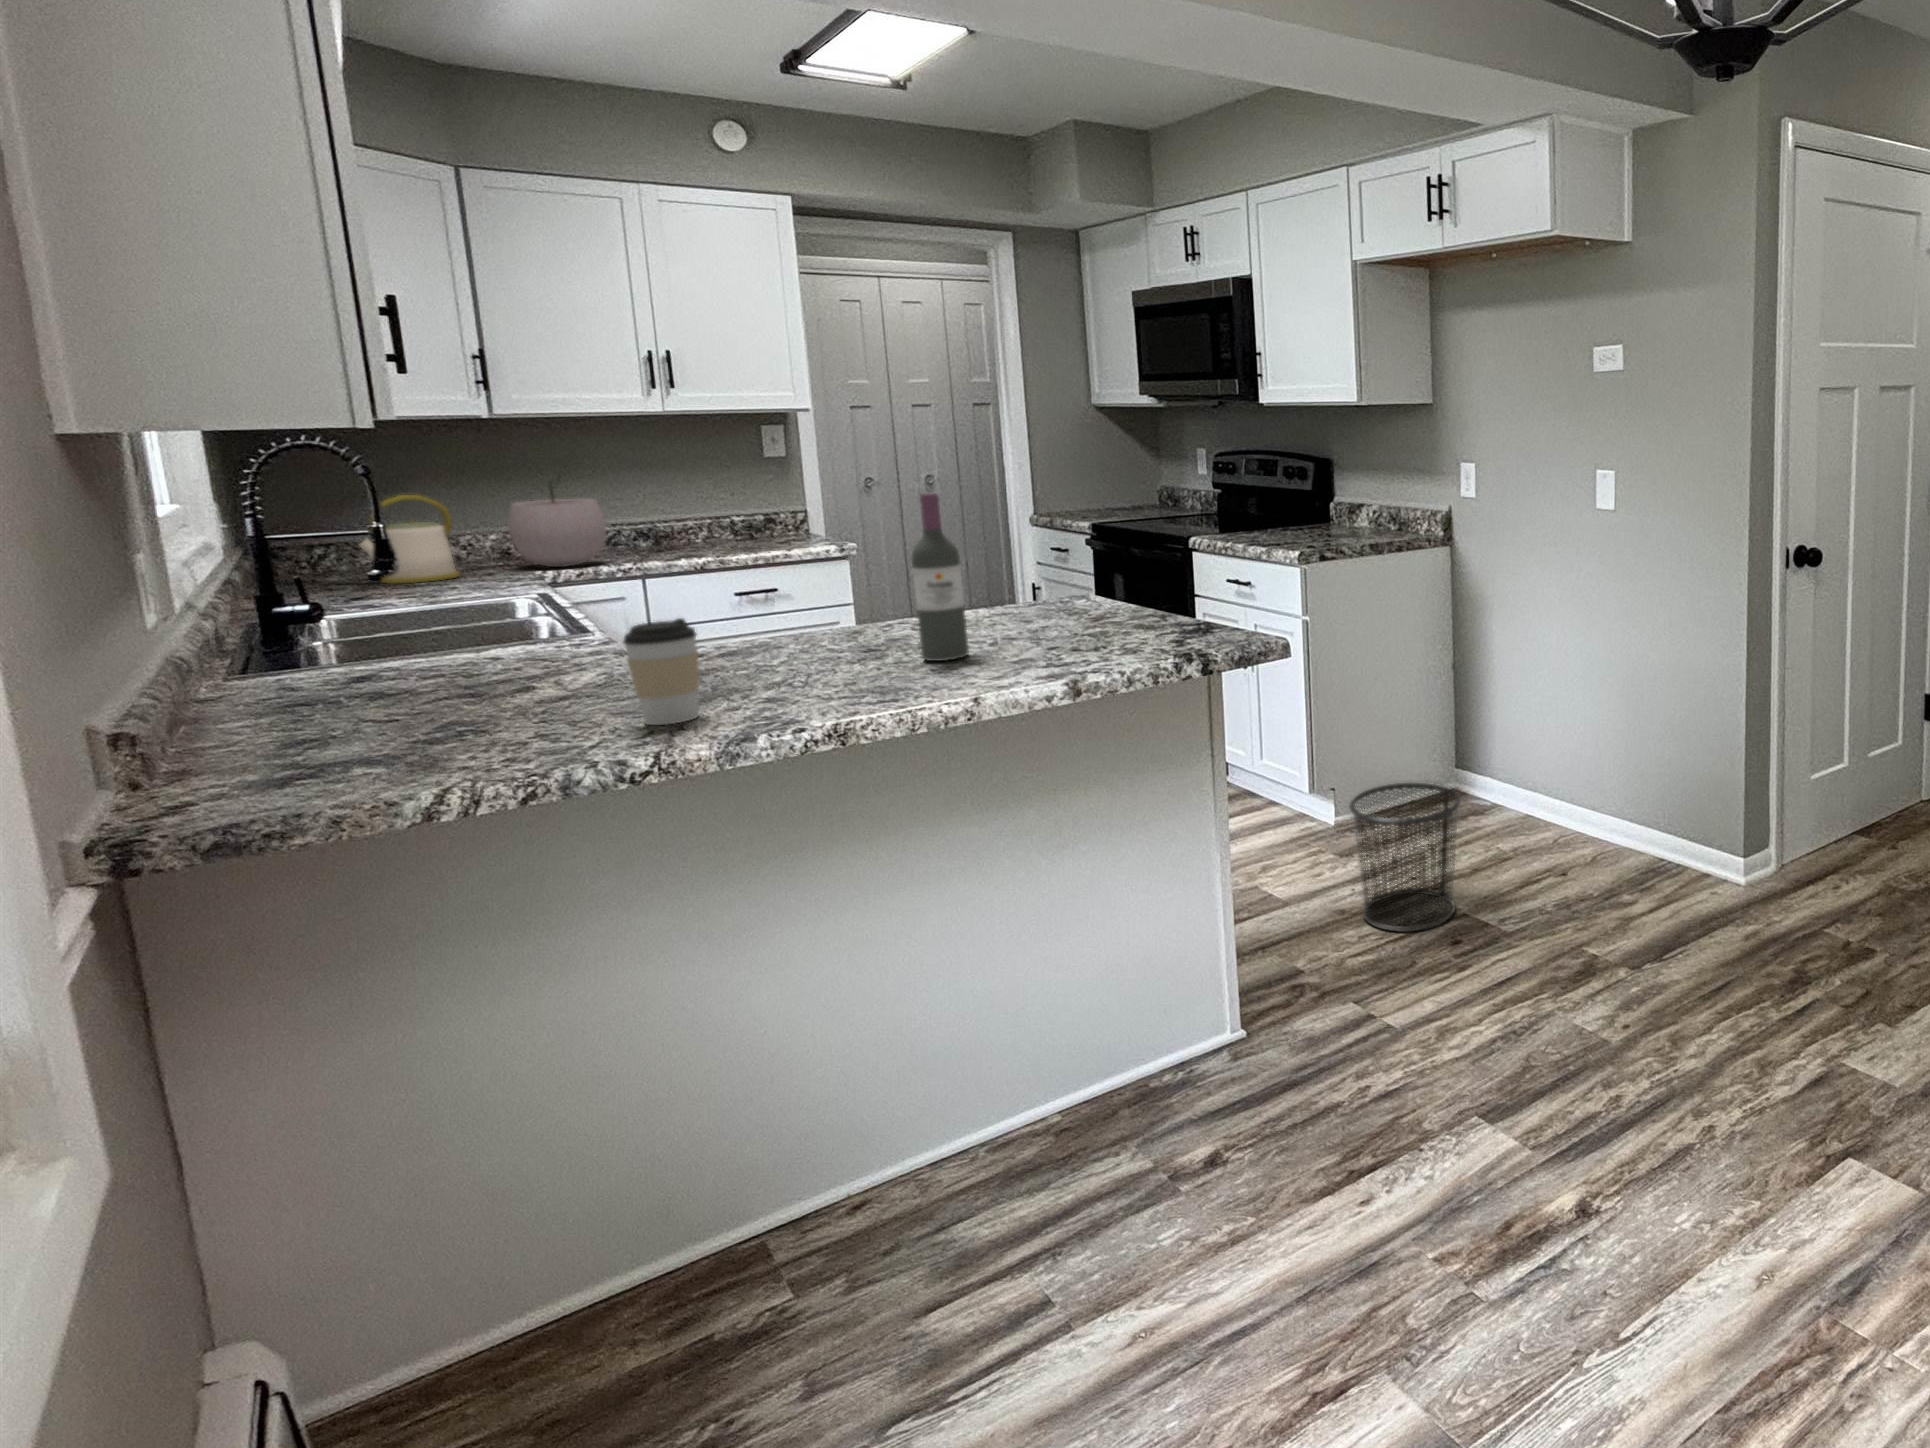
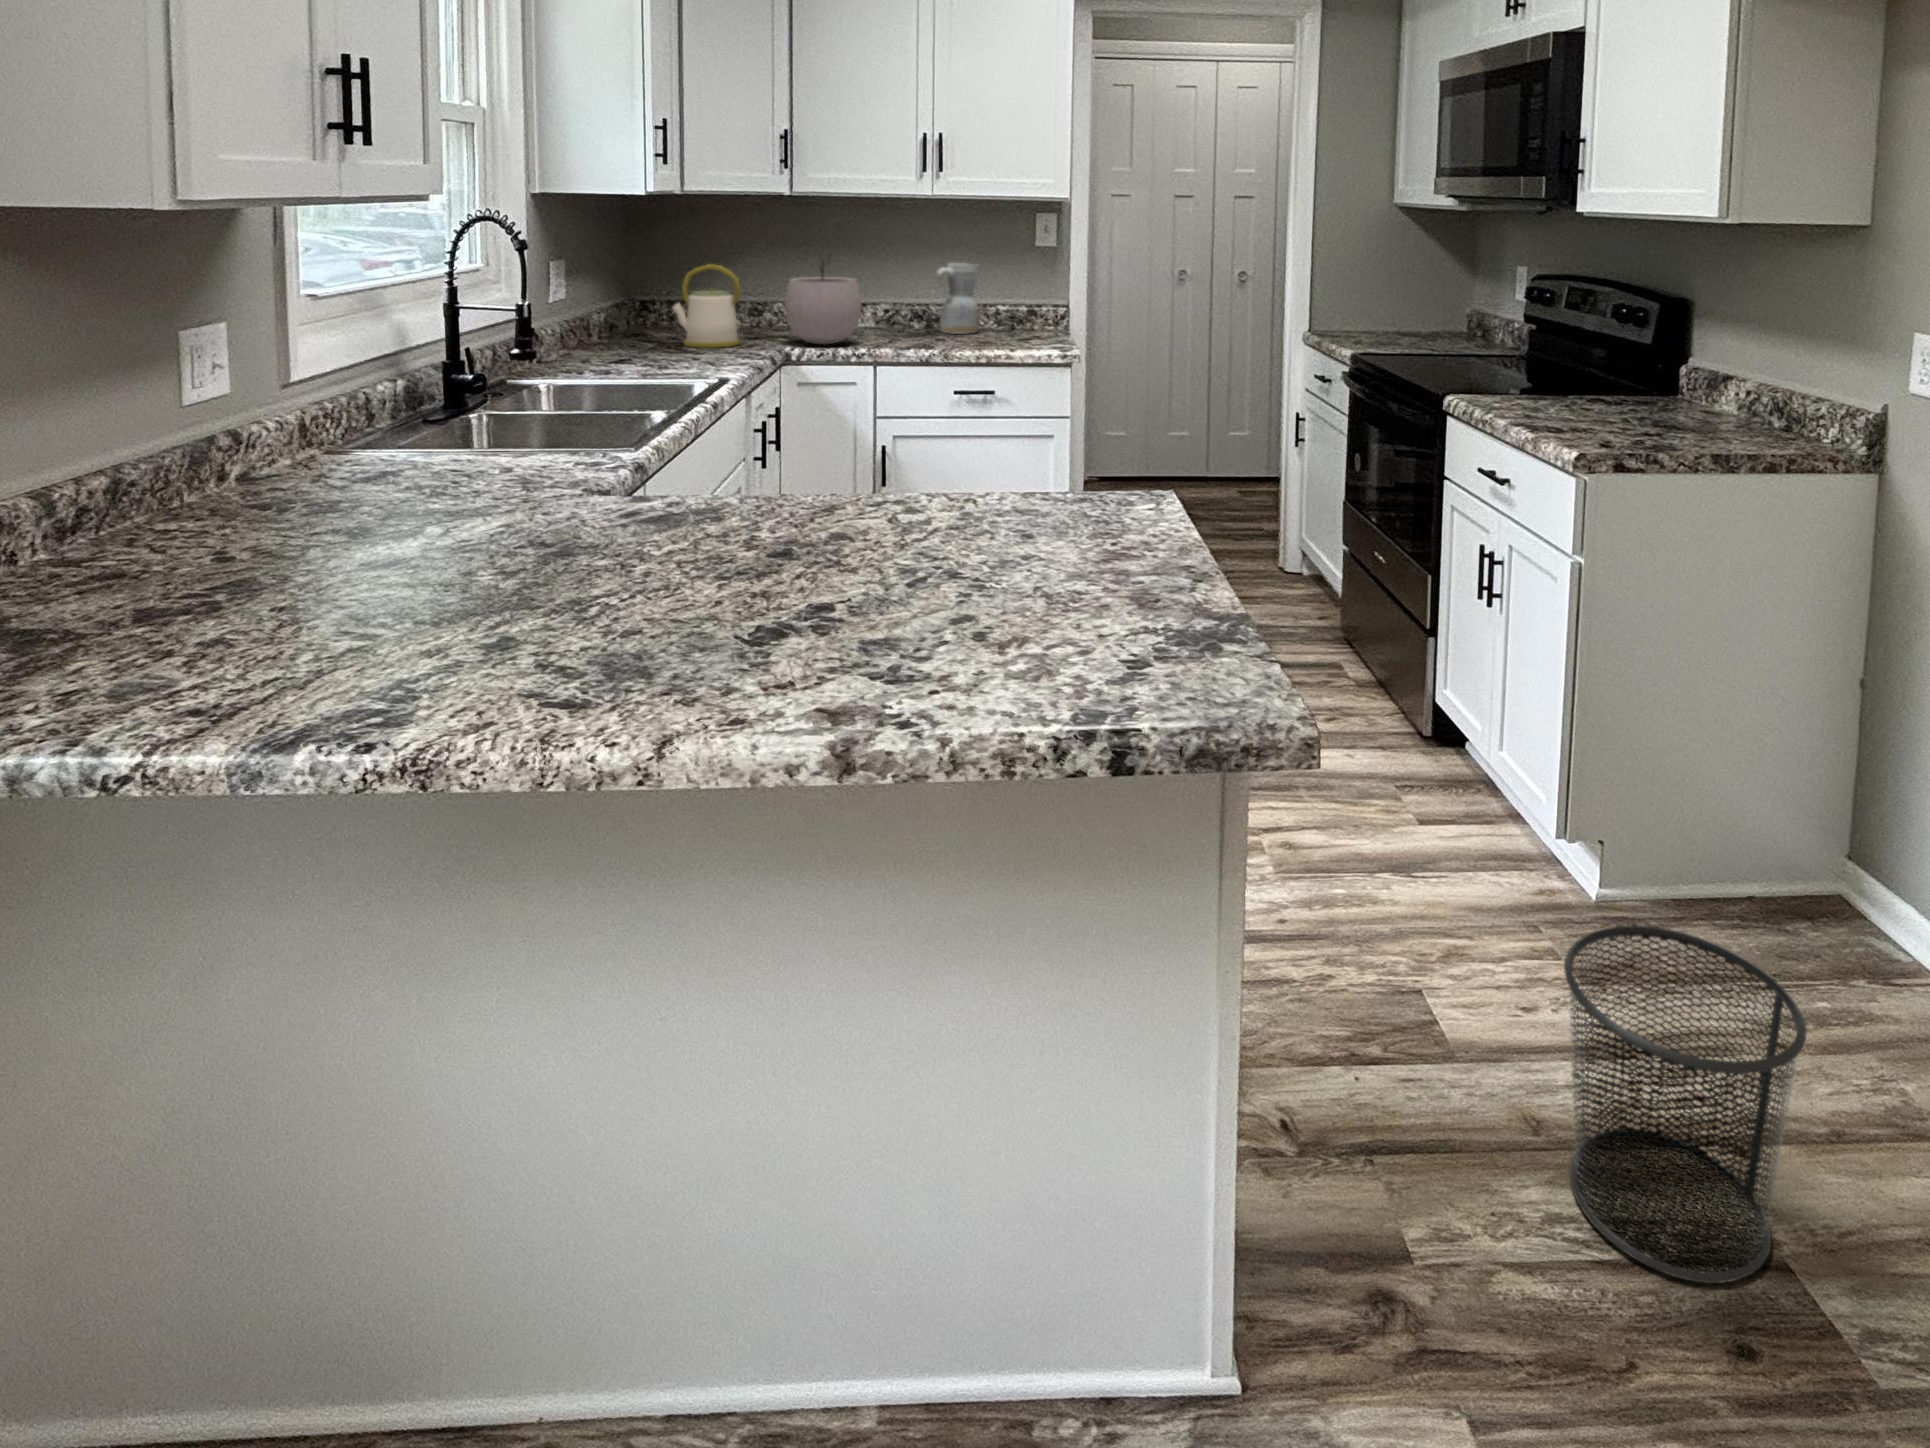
ceramic pitcher: none [665,479,719,547] -> present [936,263,980,334]
wine bottle: present [912,493,969,661] -> none [766,334,838,611]
coffee cup: present [623,618,700,725] -> none [296,498,403,662]

